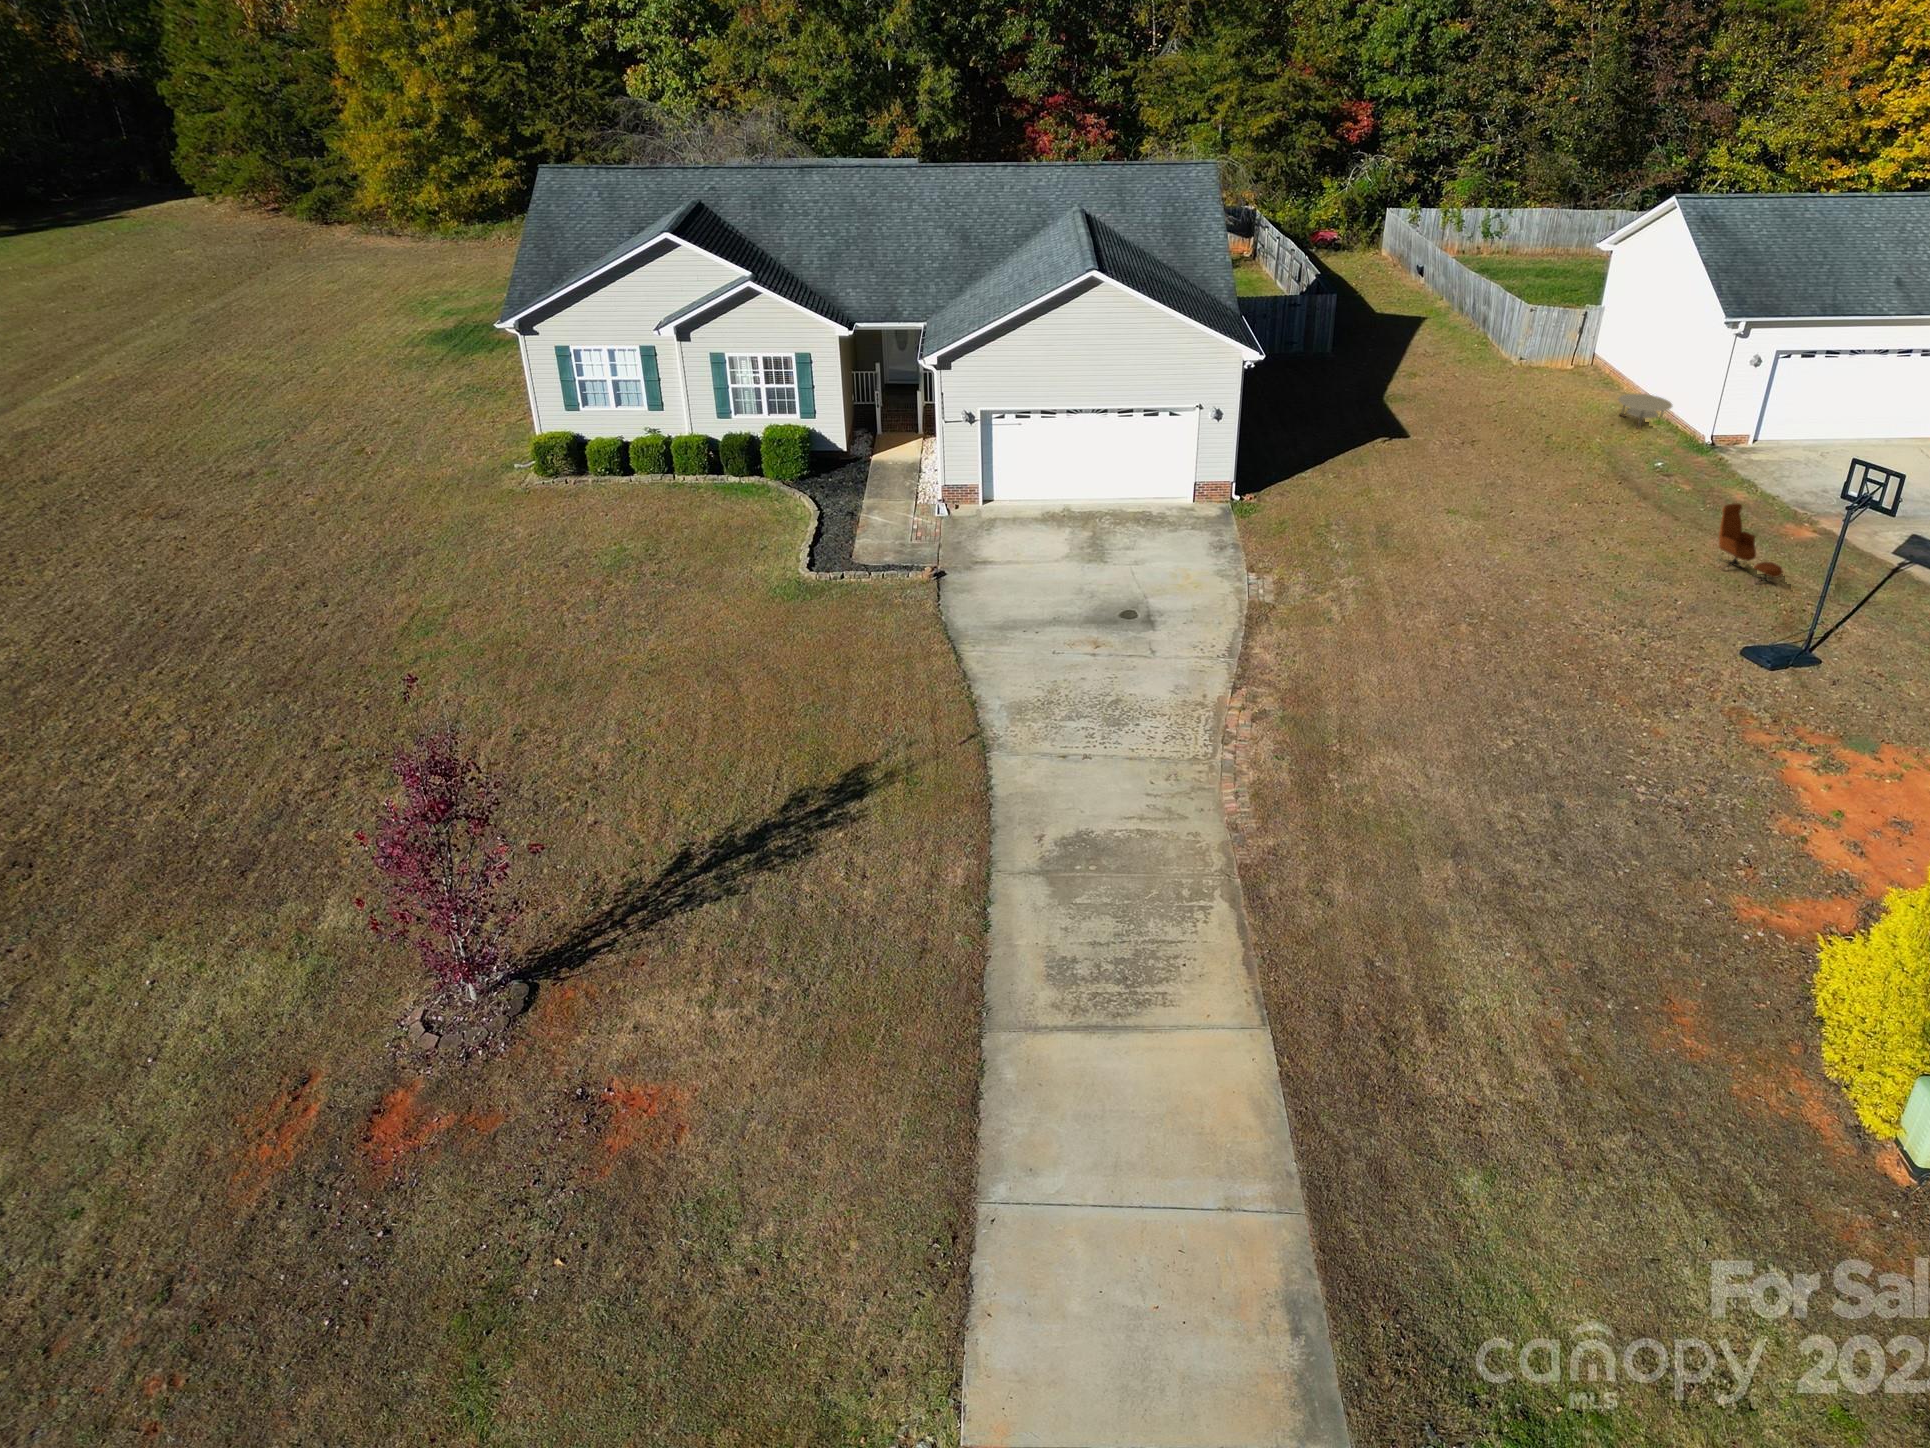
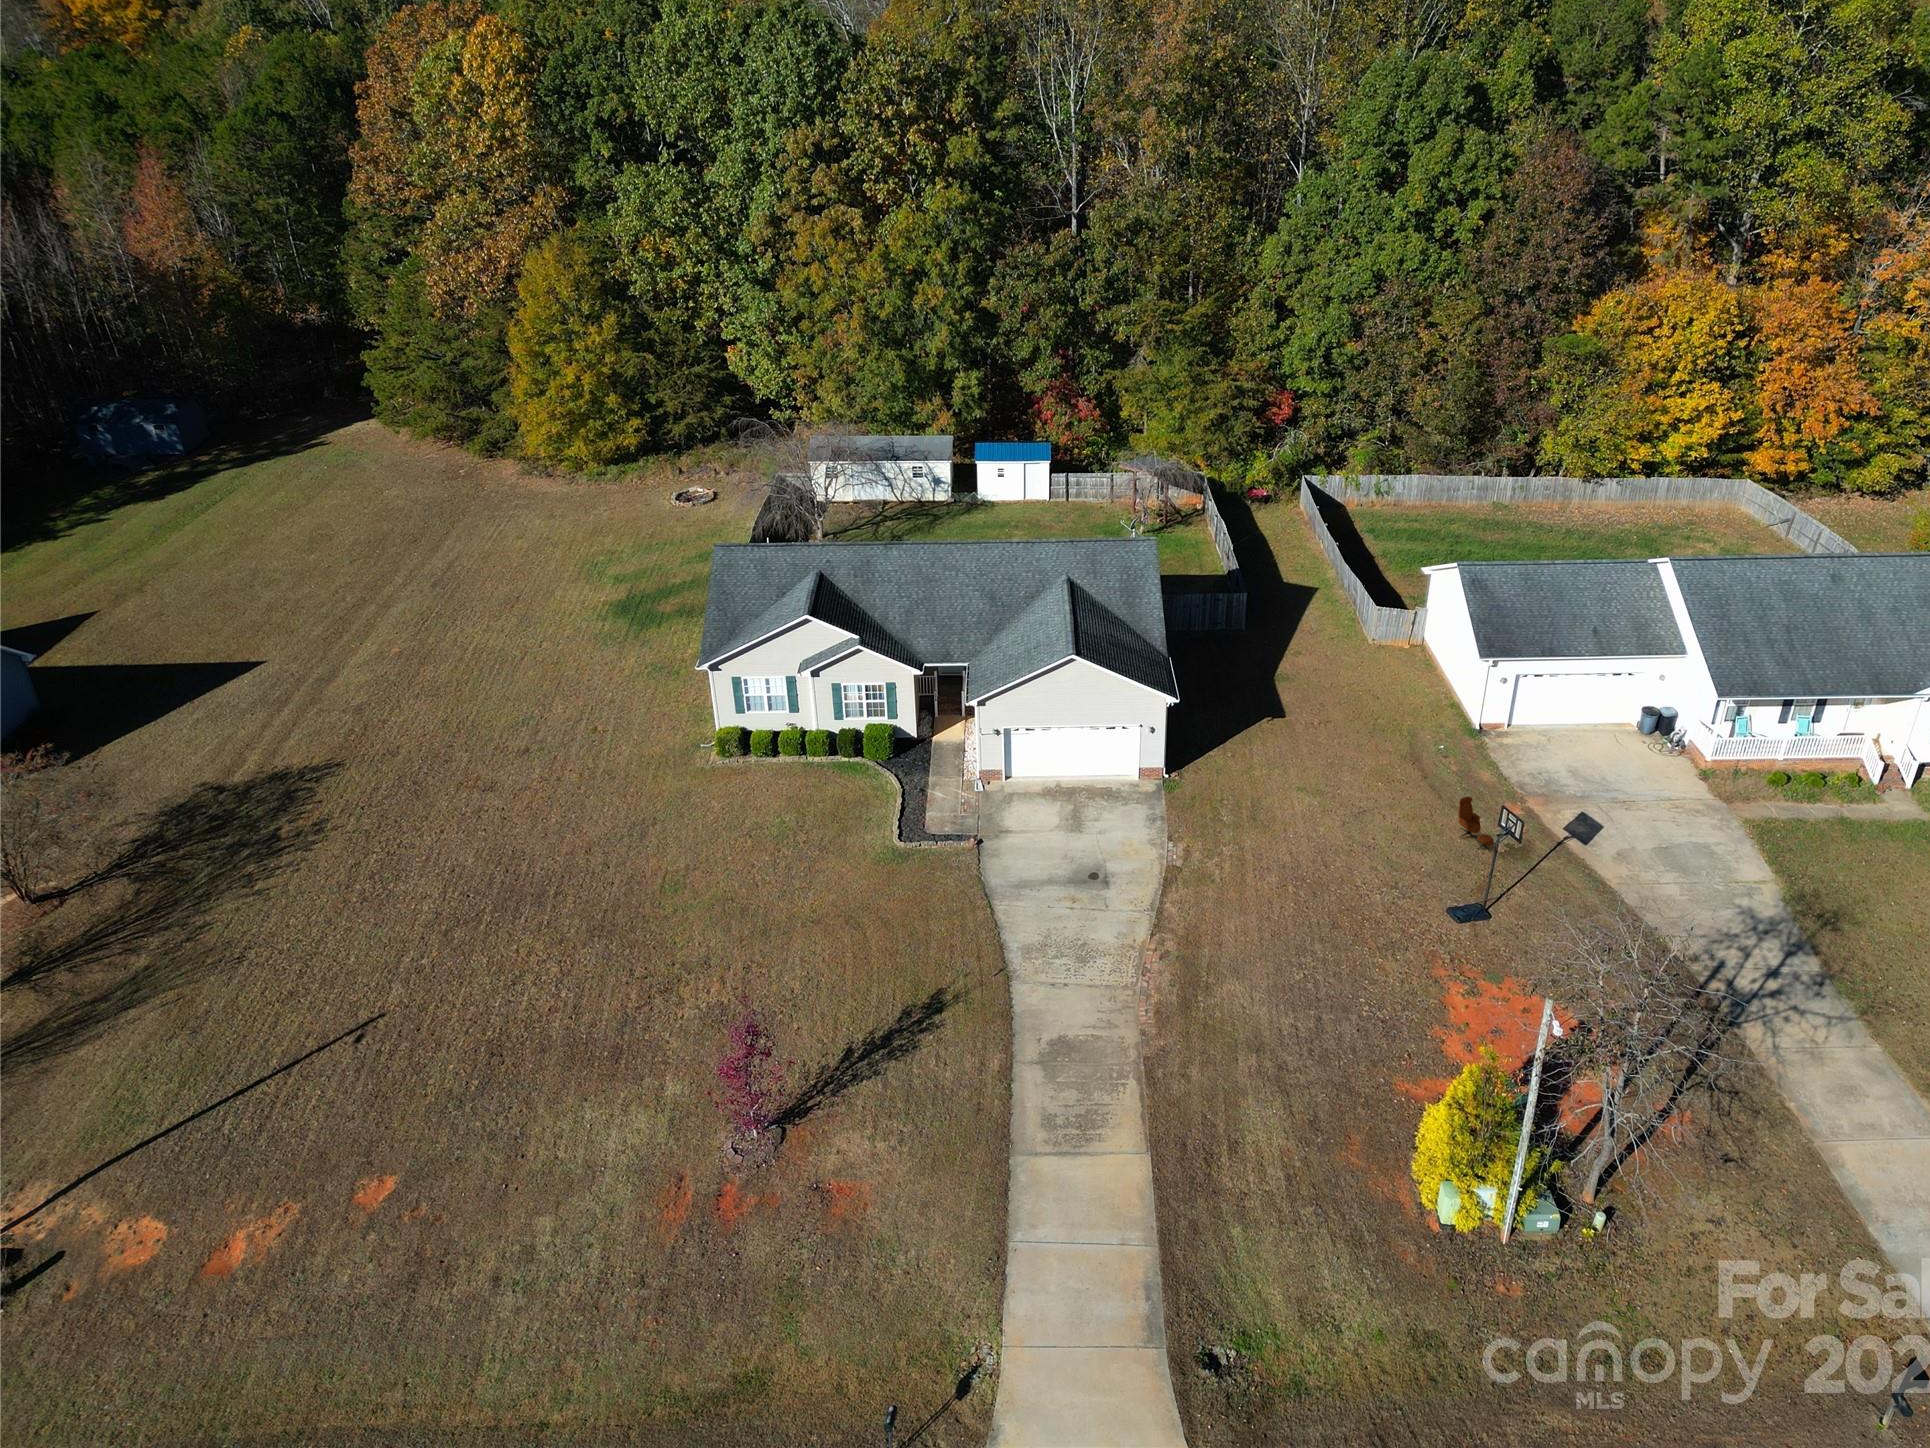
round table: present [1618,394,1673,429] -> none [1426,683,1461,710]

